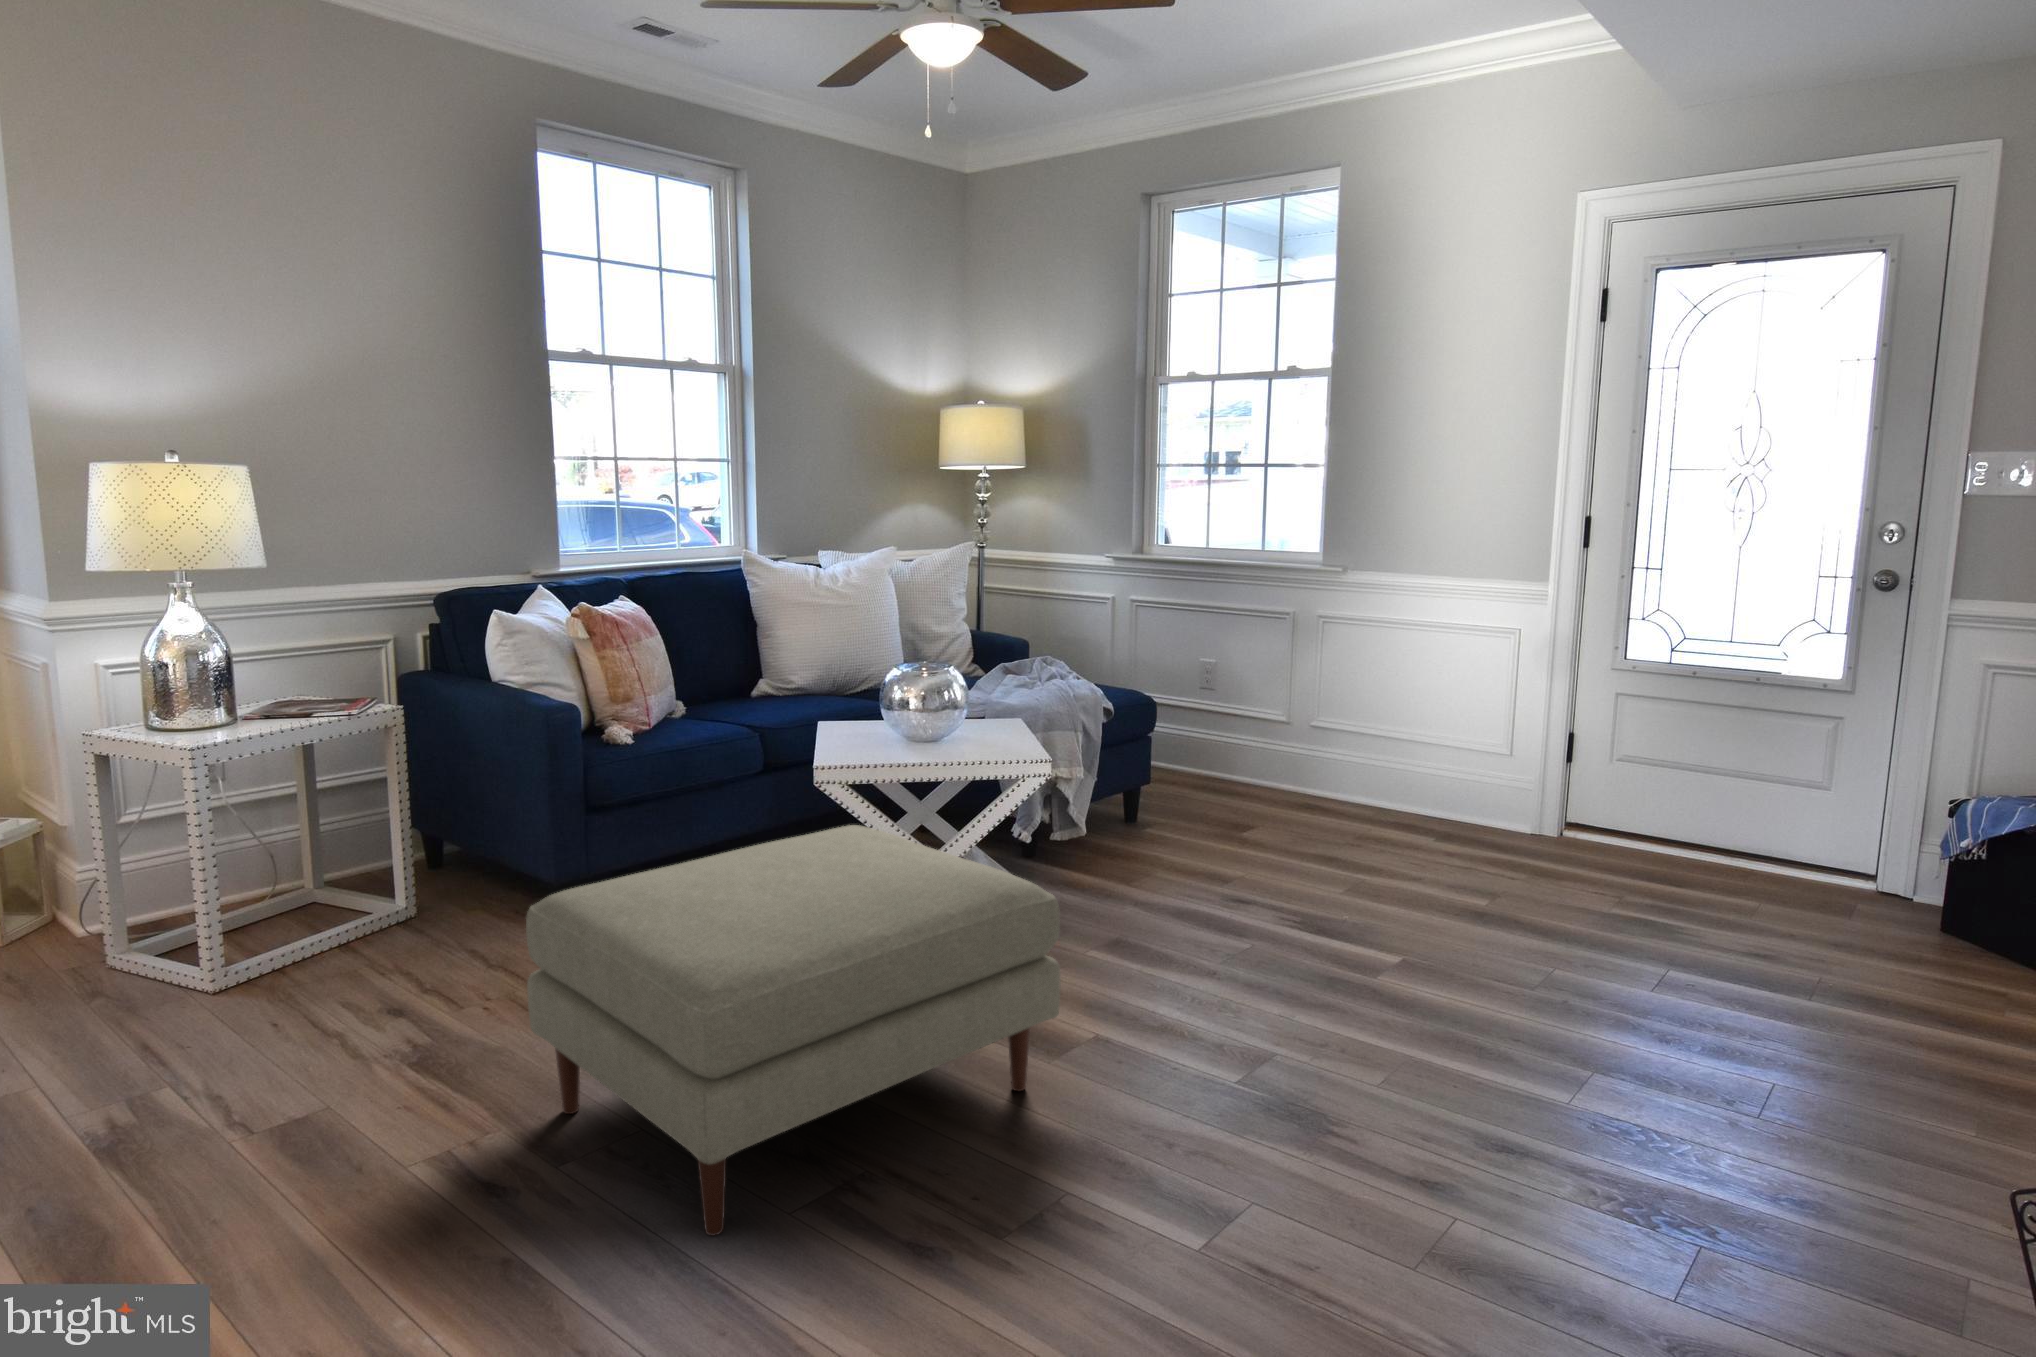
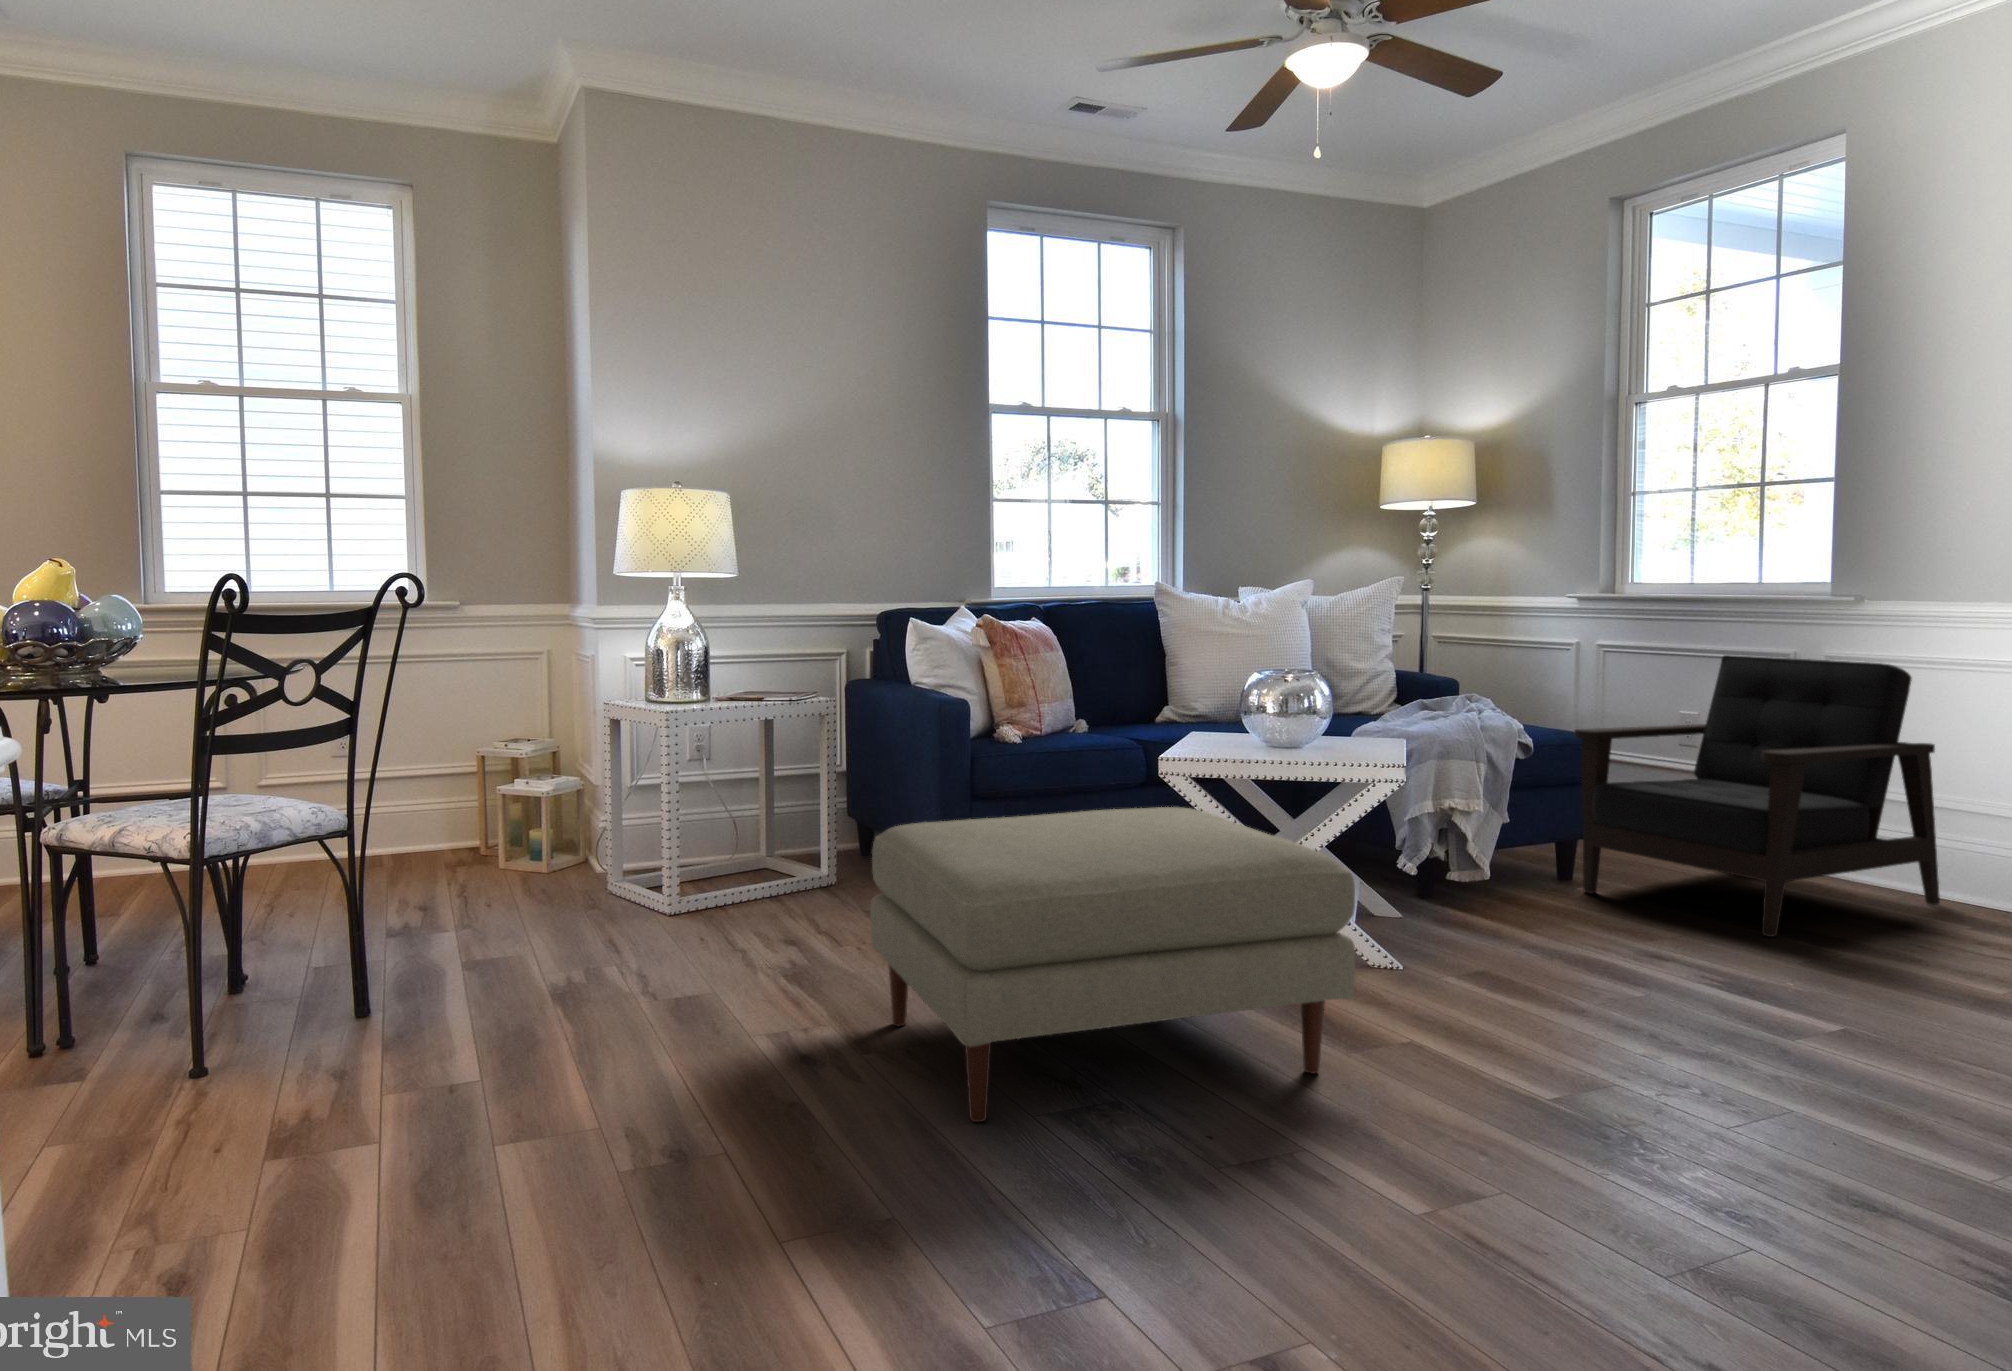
armchair: none [1145,615,1404,864] -> present [1574,655,1940,937]

